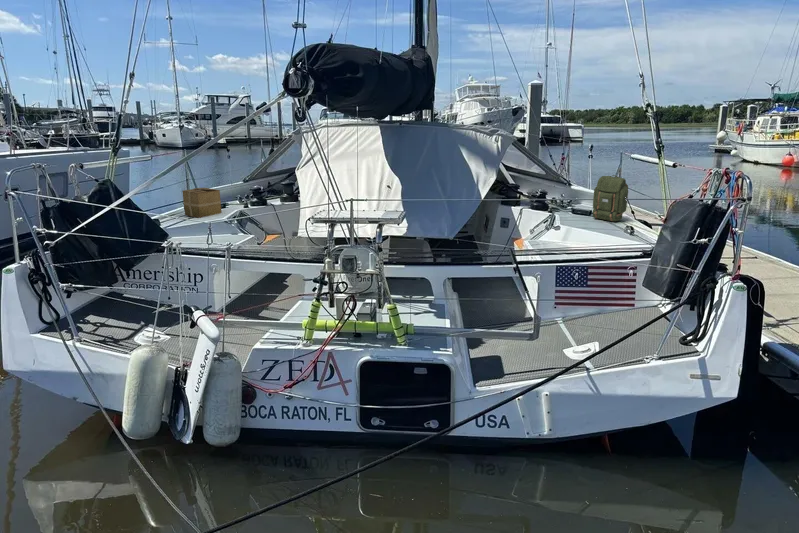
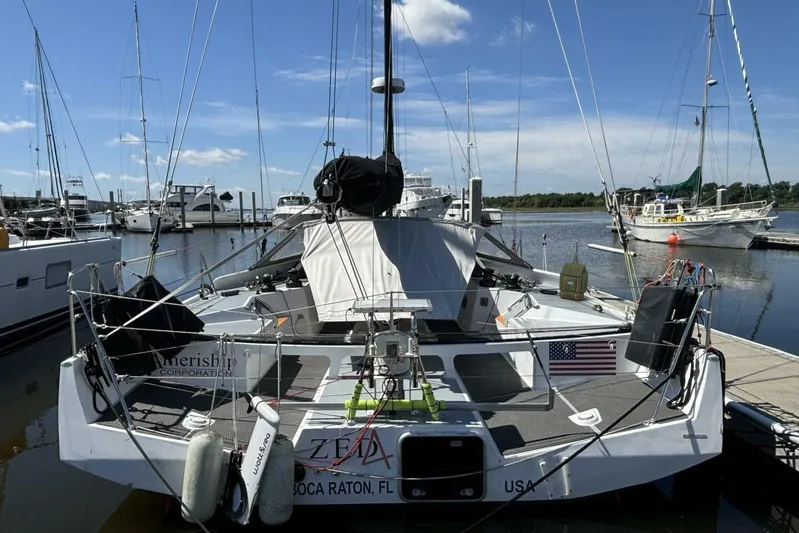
cardboard box: present [182,188,221,218] -> none [202,277,237,305]

